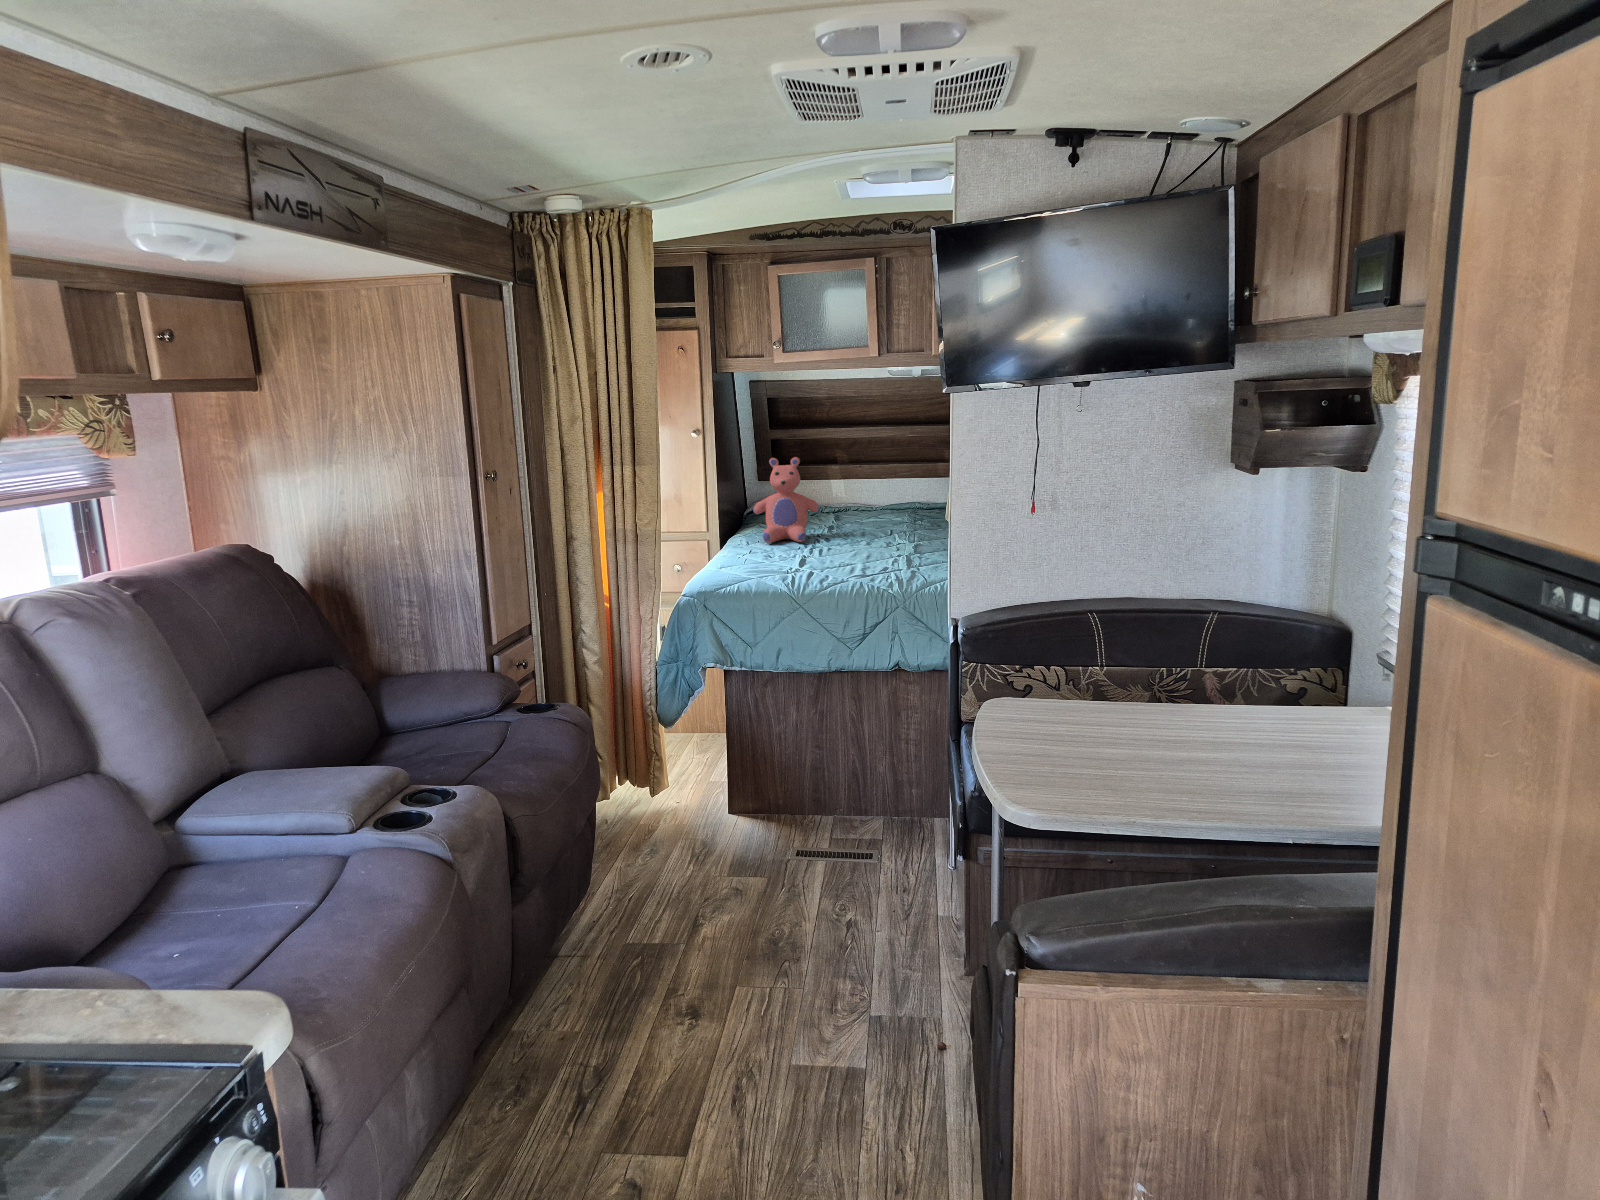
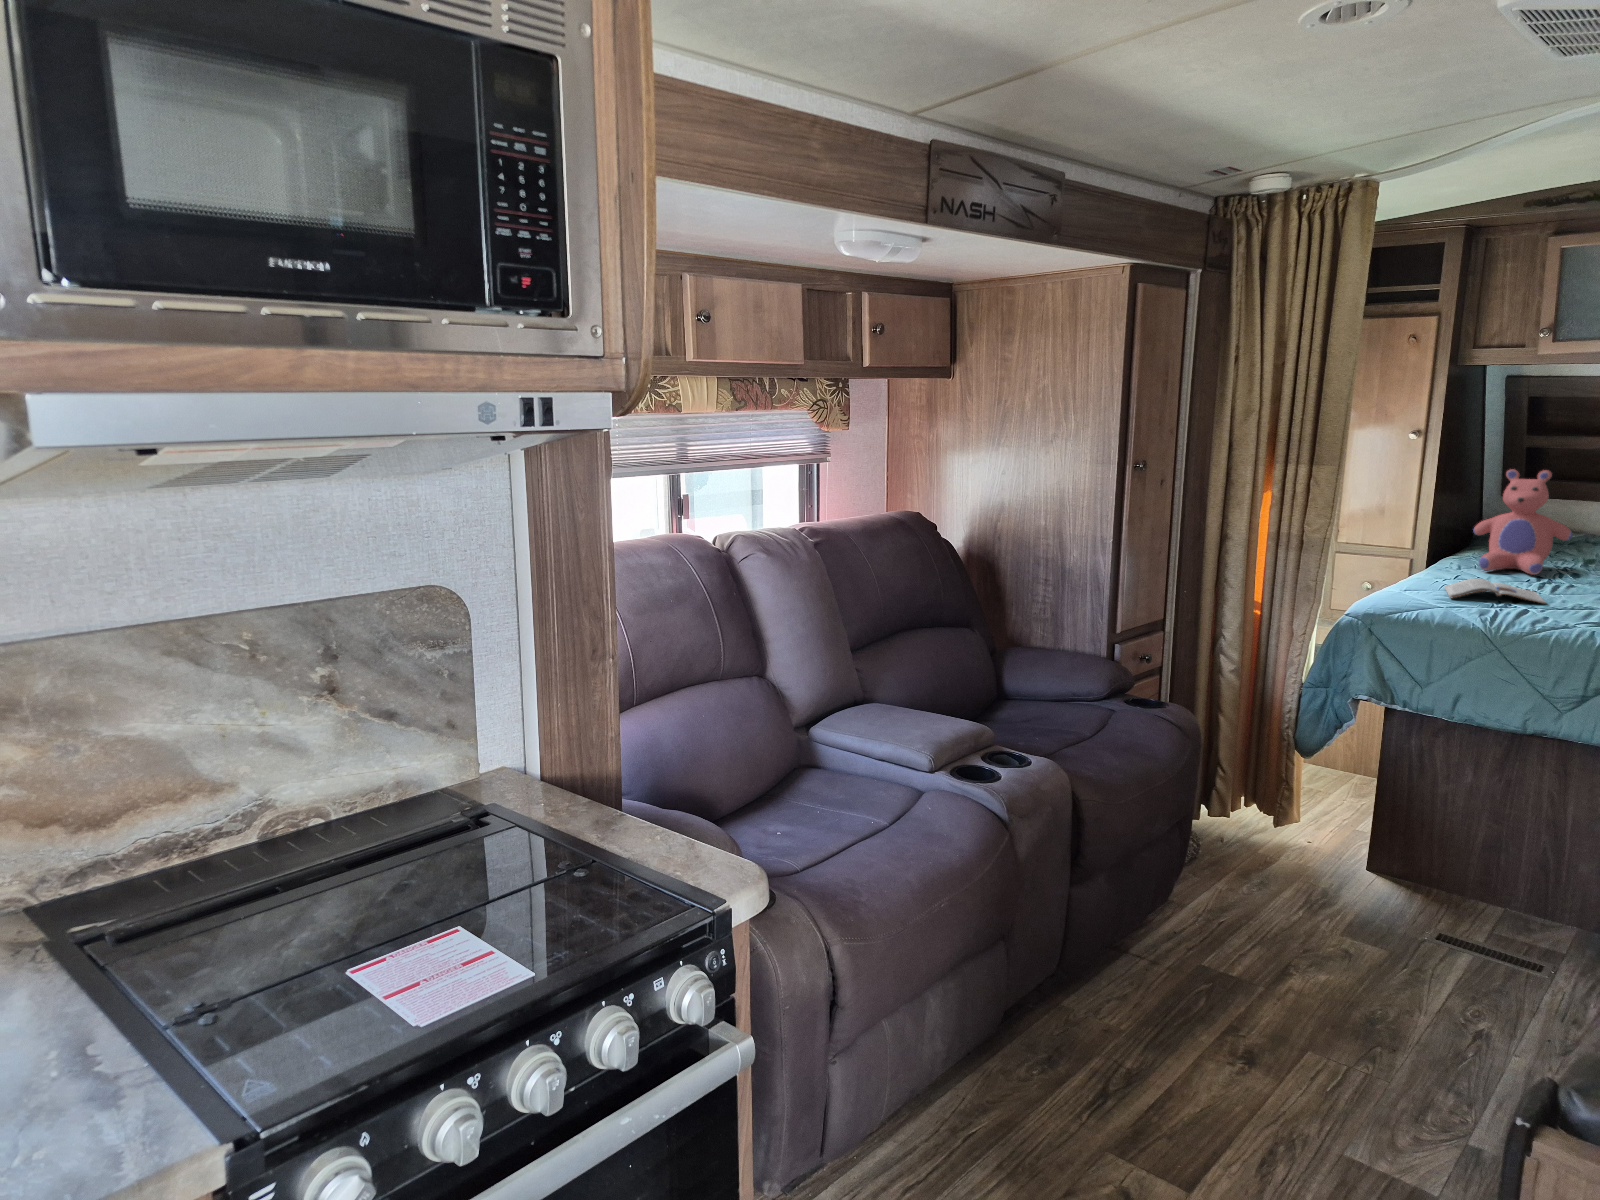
magazine: none [746,550,819,570] -> present [1445,579,1546,604]

